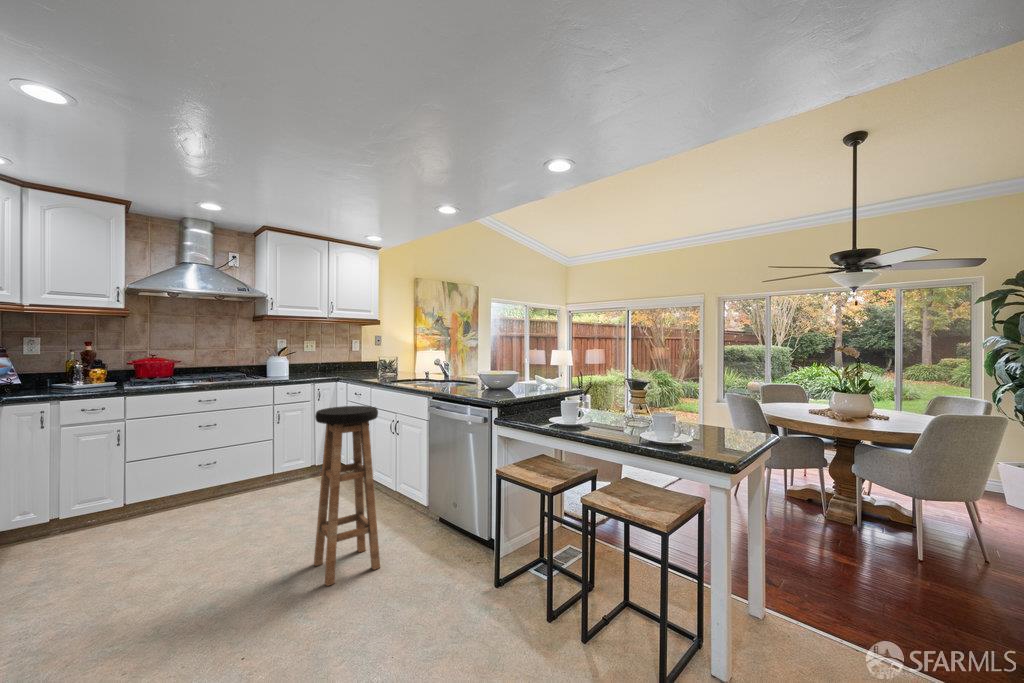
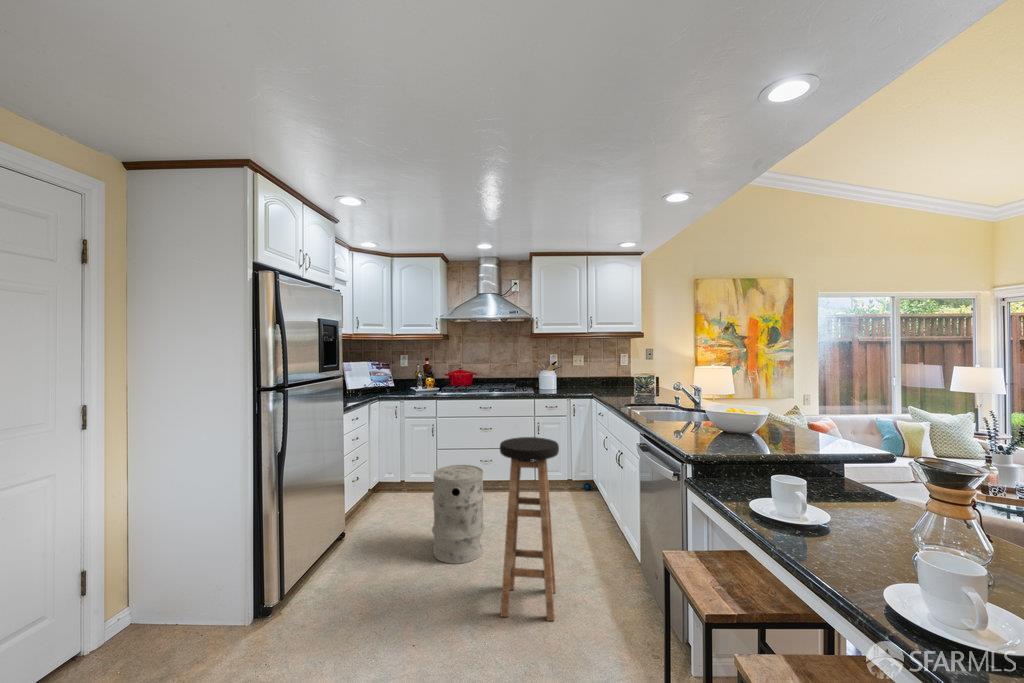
trash can: none [184,458,260,576] -> present [432,465,485,564]

